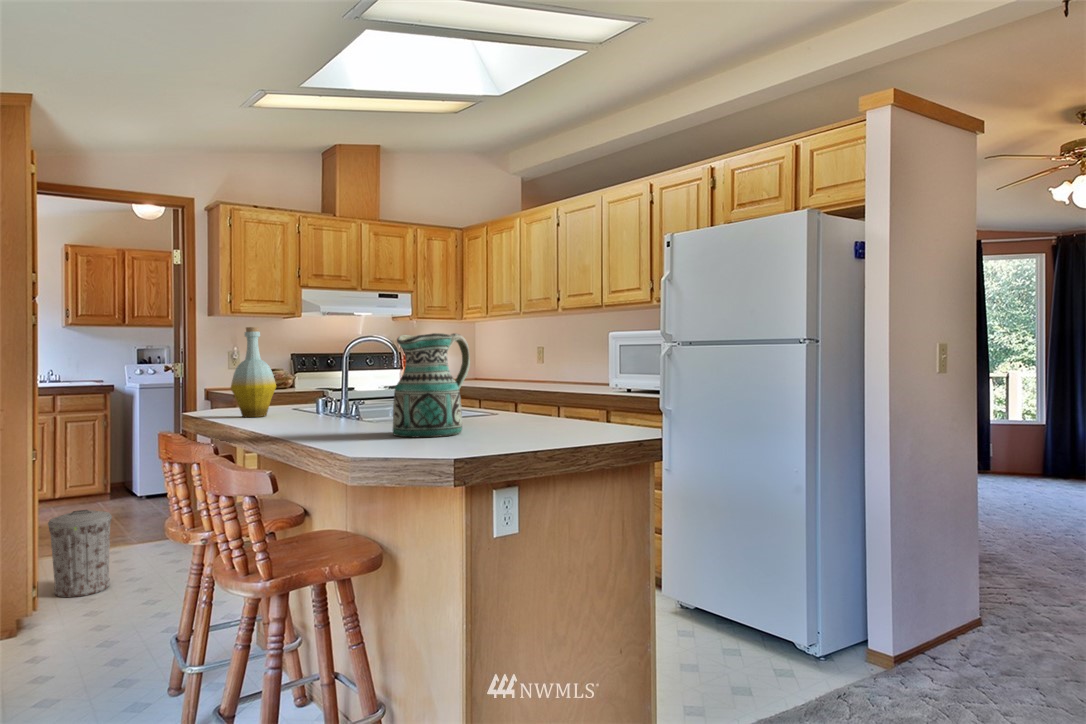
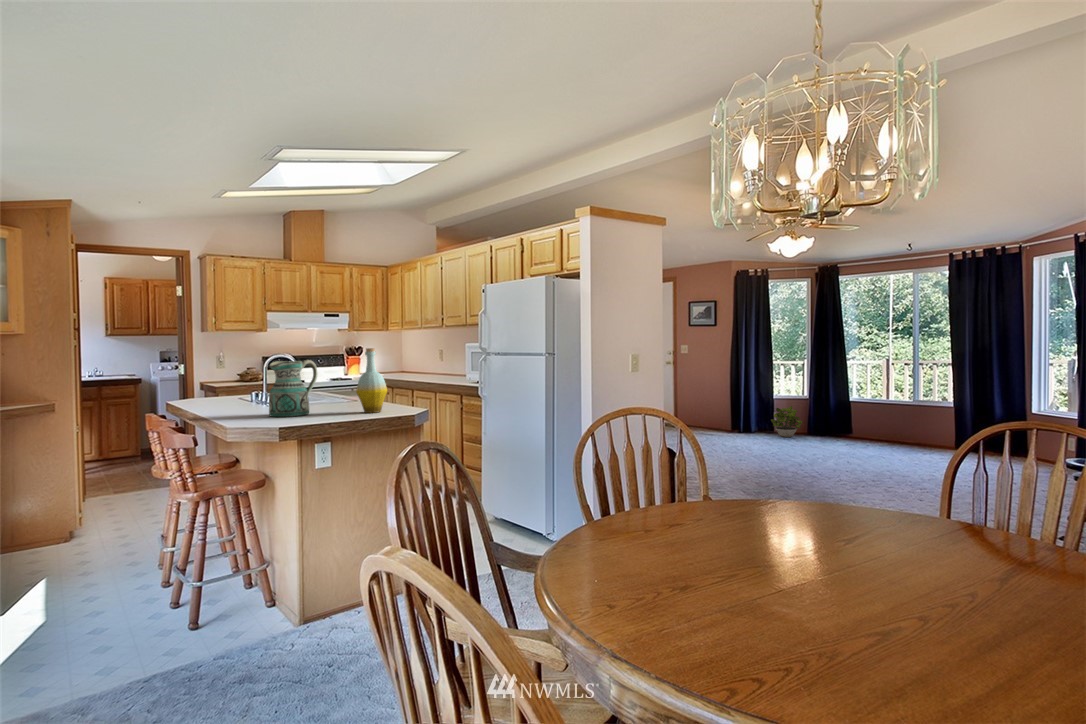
bottle: present [231,327,276,417] -> present [356,348,387,413]
potted plant: none [989,436,1043,481] -> present [771,406,803,437]
trash can: present [48,510,112,597] -> none [89,463,132,519]

